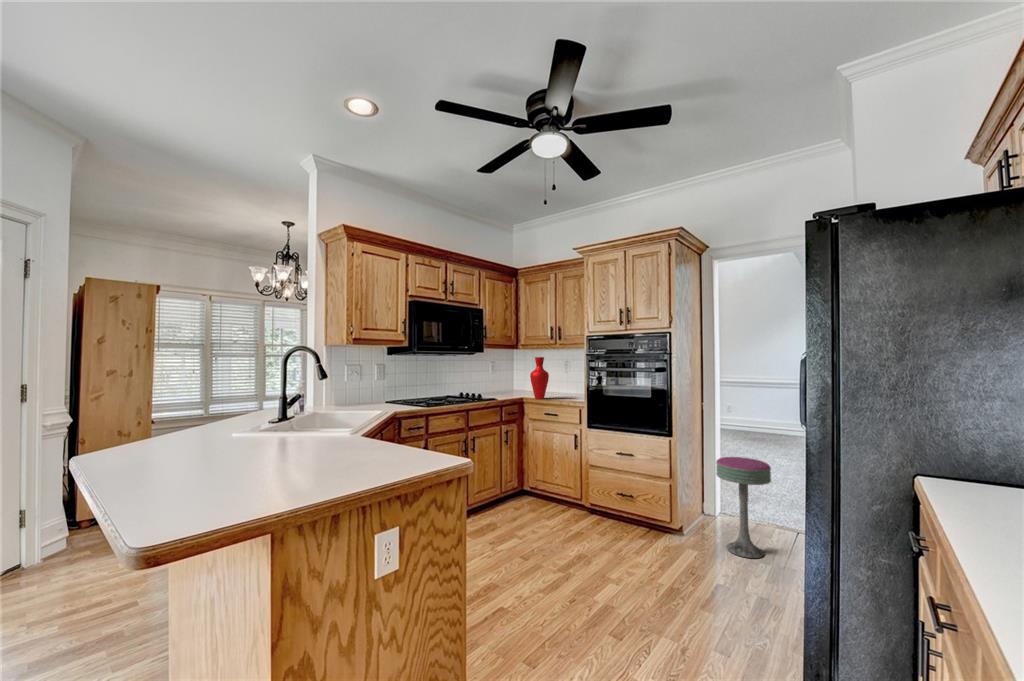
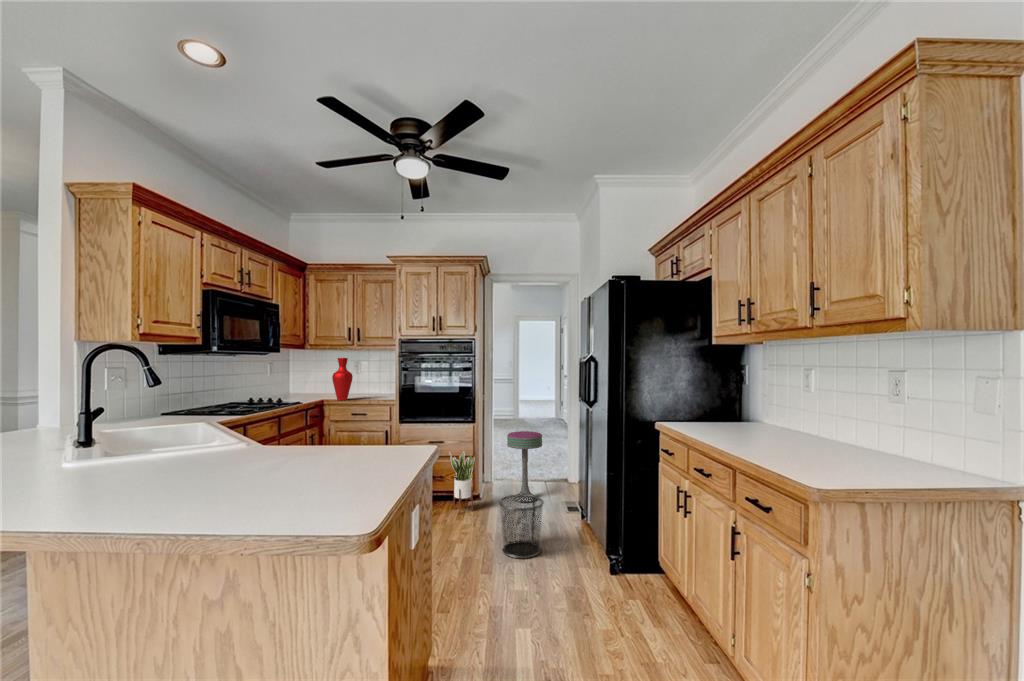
potted plant: none [631,468,664,547] -> present [449,451,475,513]
trash can: none [648,544,715,642] -> present [499,494,544,559]

